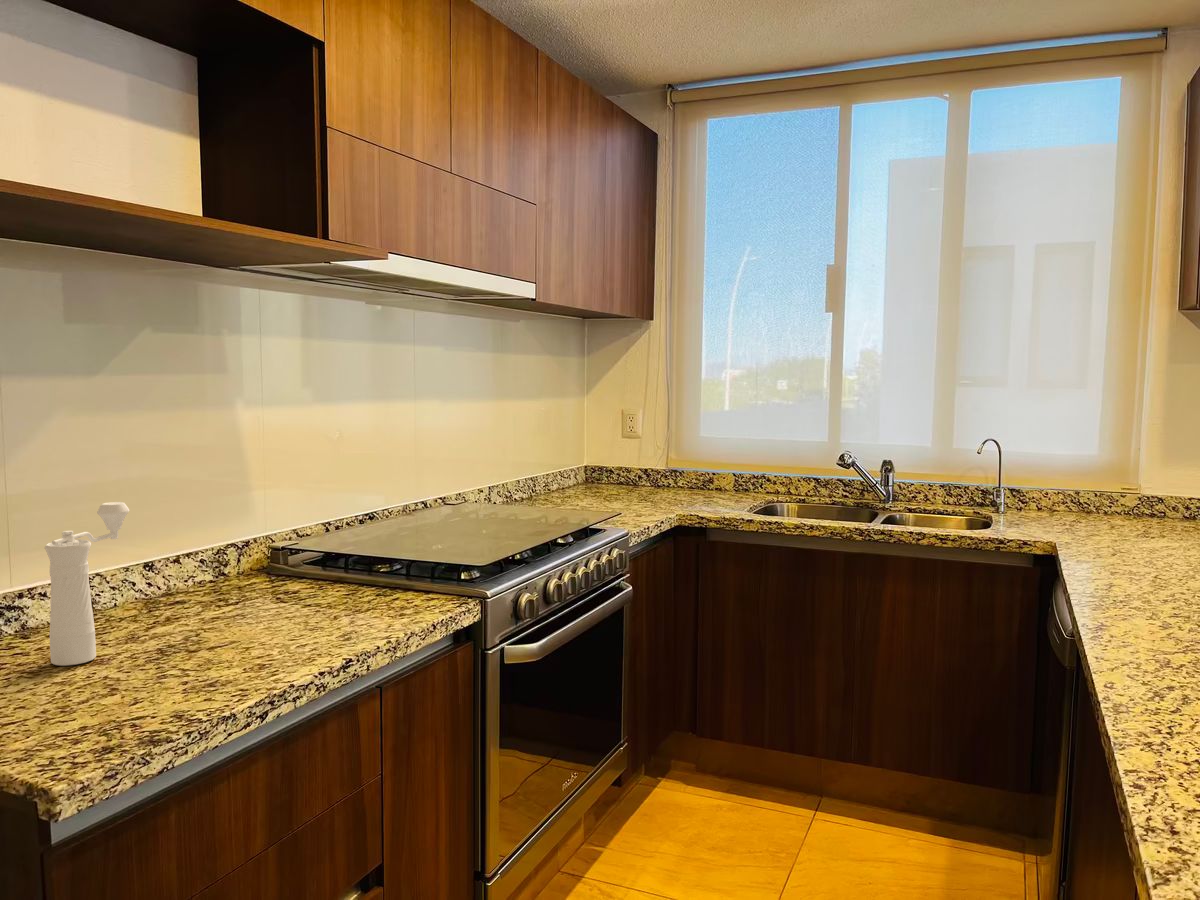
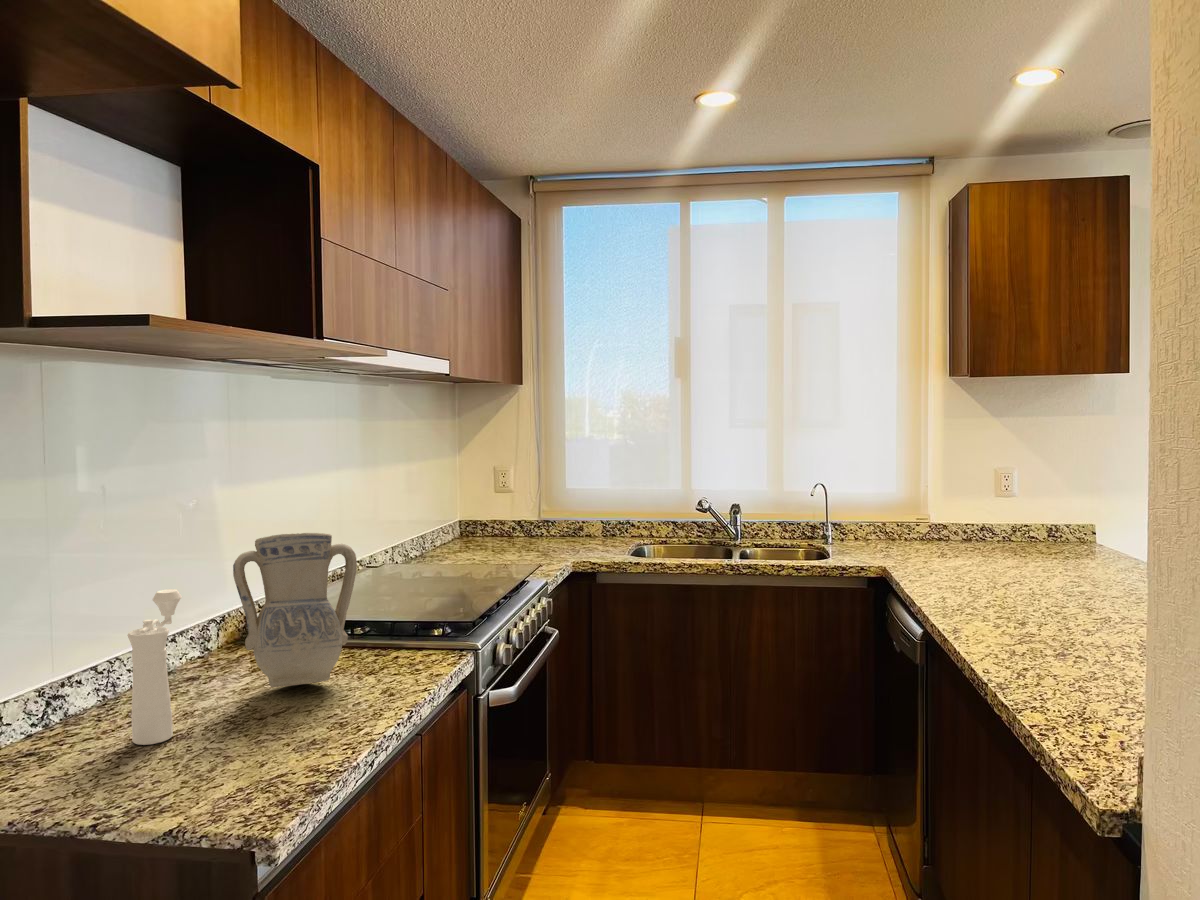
vase: none [201,450,340,618] -> present [233,533,357,687]

